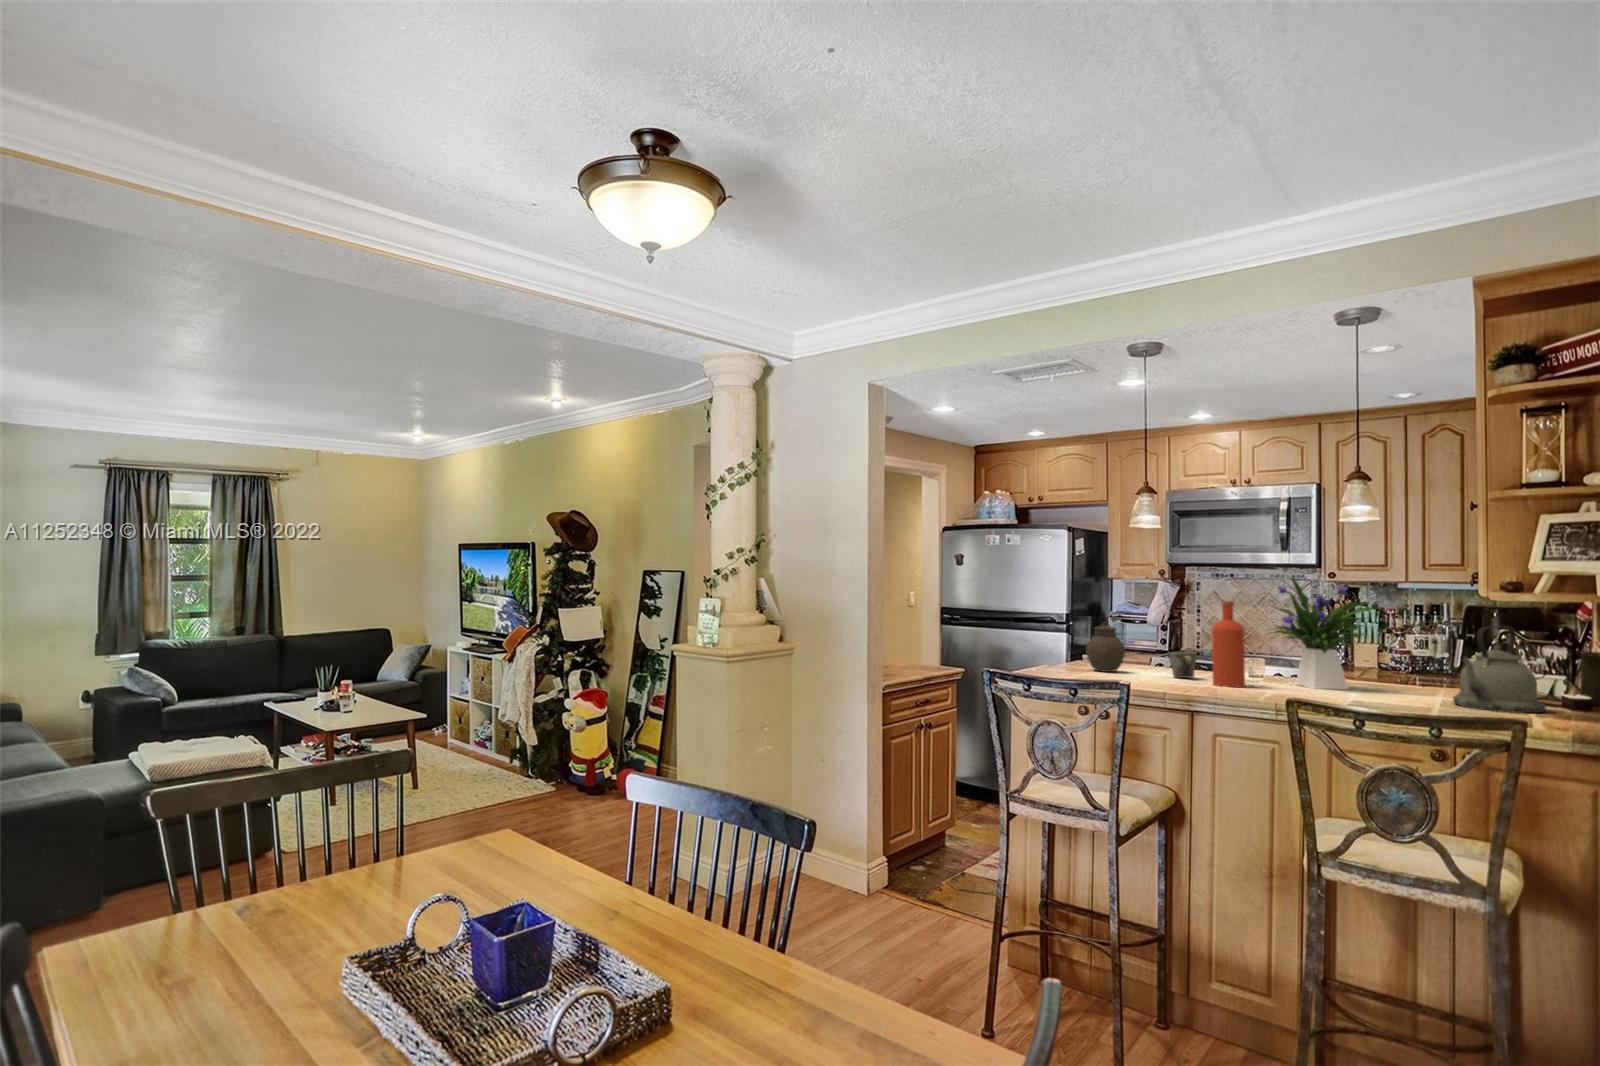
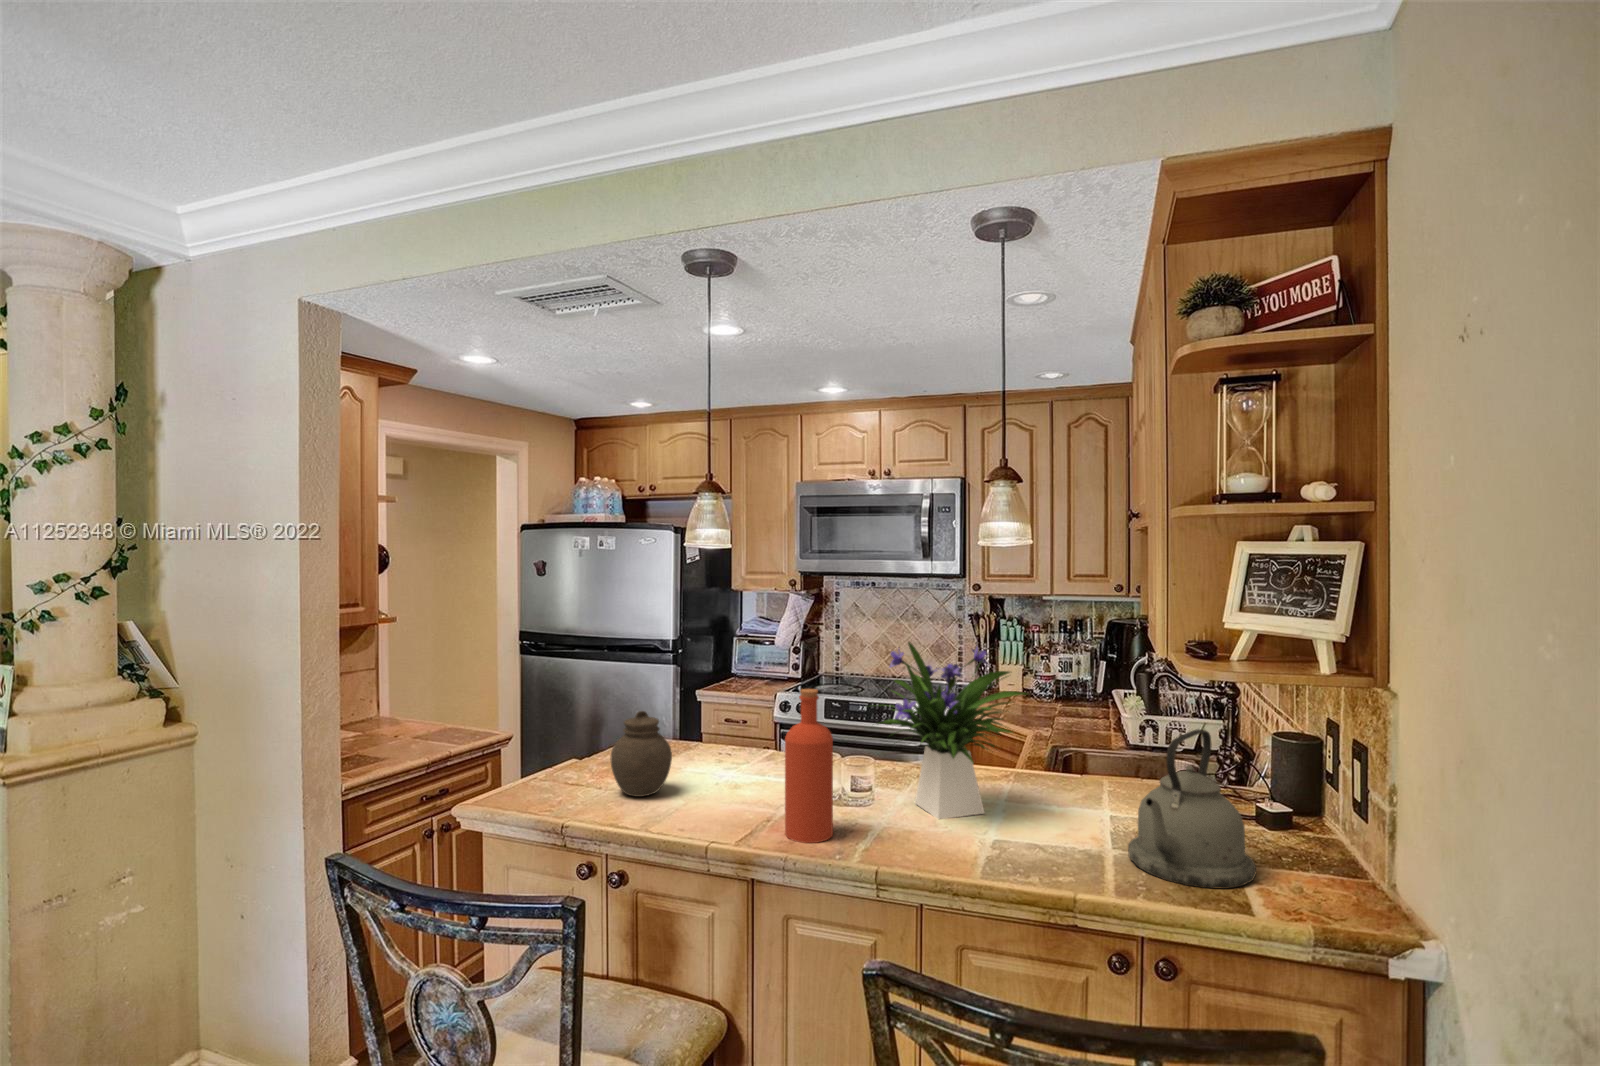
mug: present [1168,652,1197,678] -> none [731,757,775,808]

